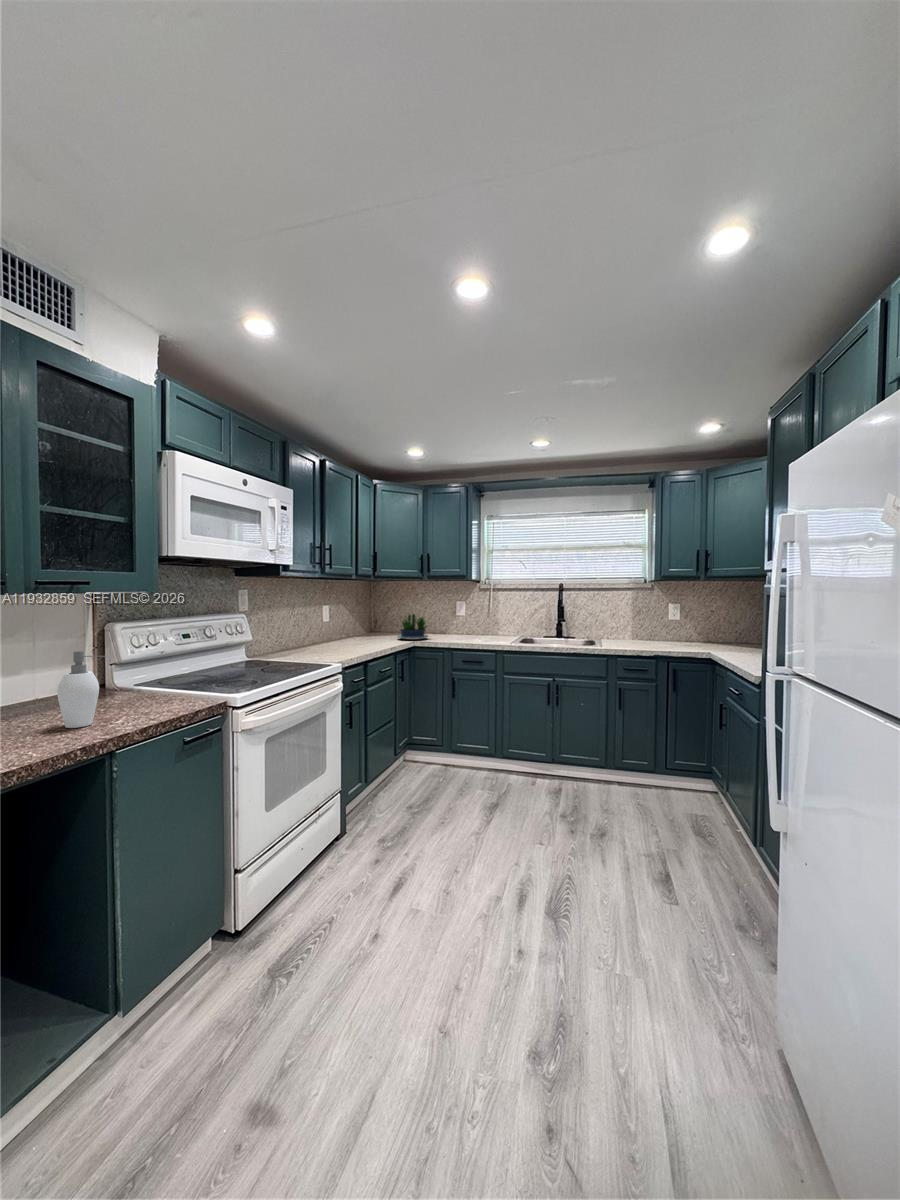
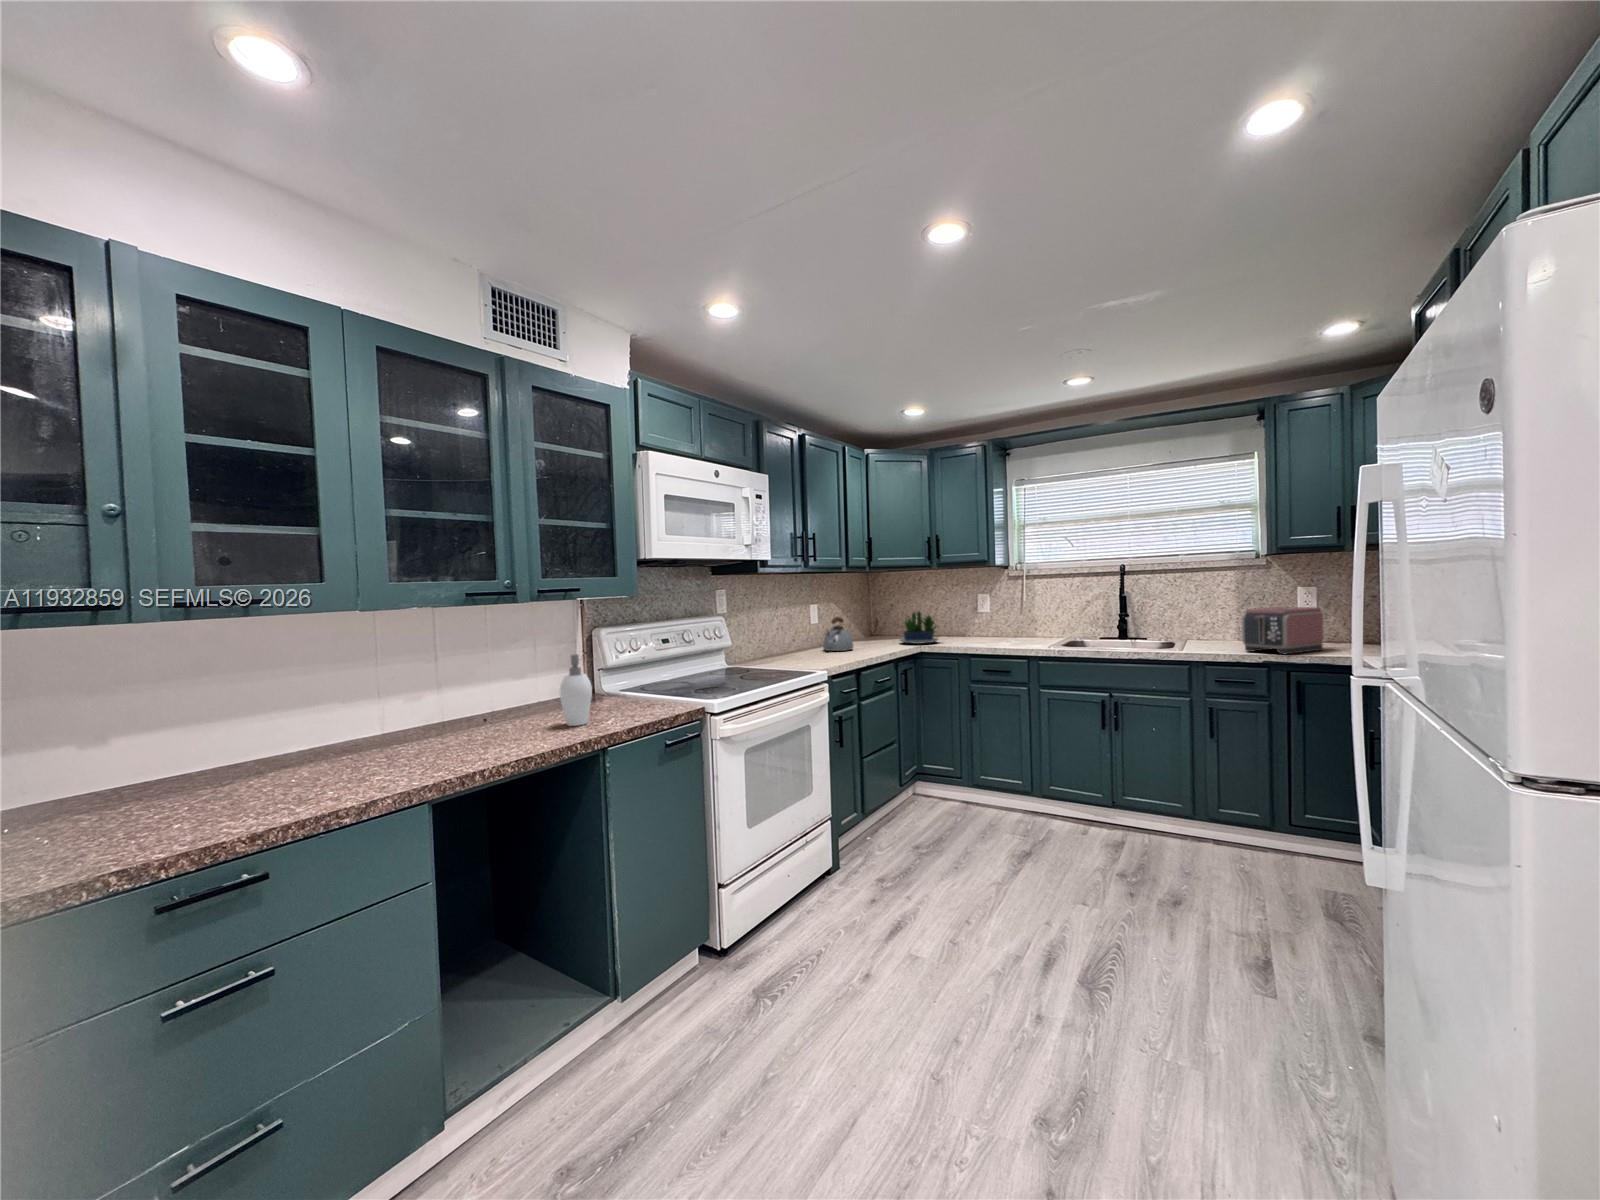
kettle: none [334,616,360,645] -> present [823,617,853,651]
toaster: none [639,617,686,650] -> present [1242,607,1324,654]

